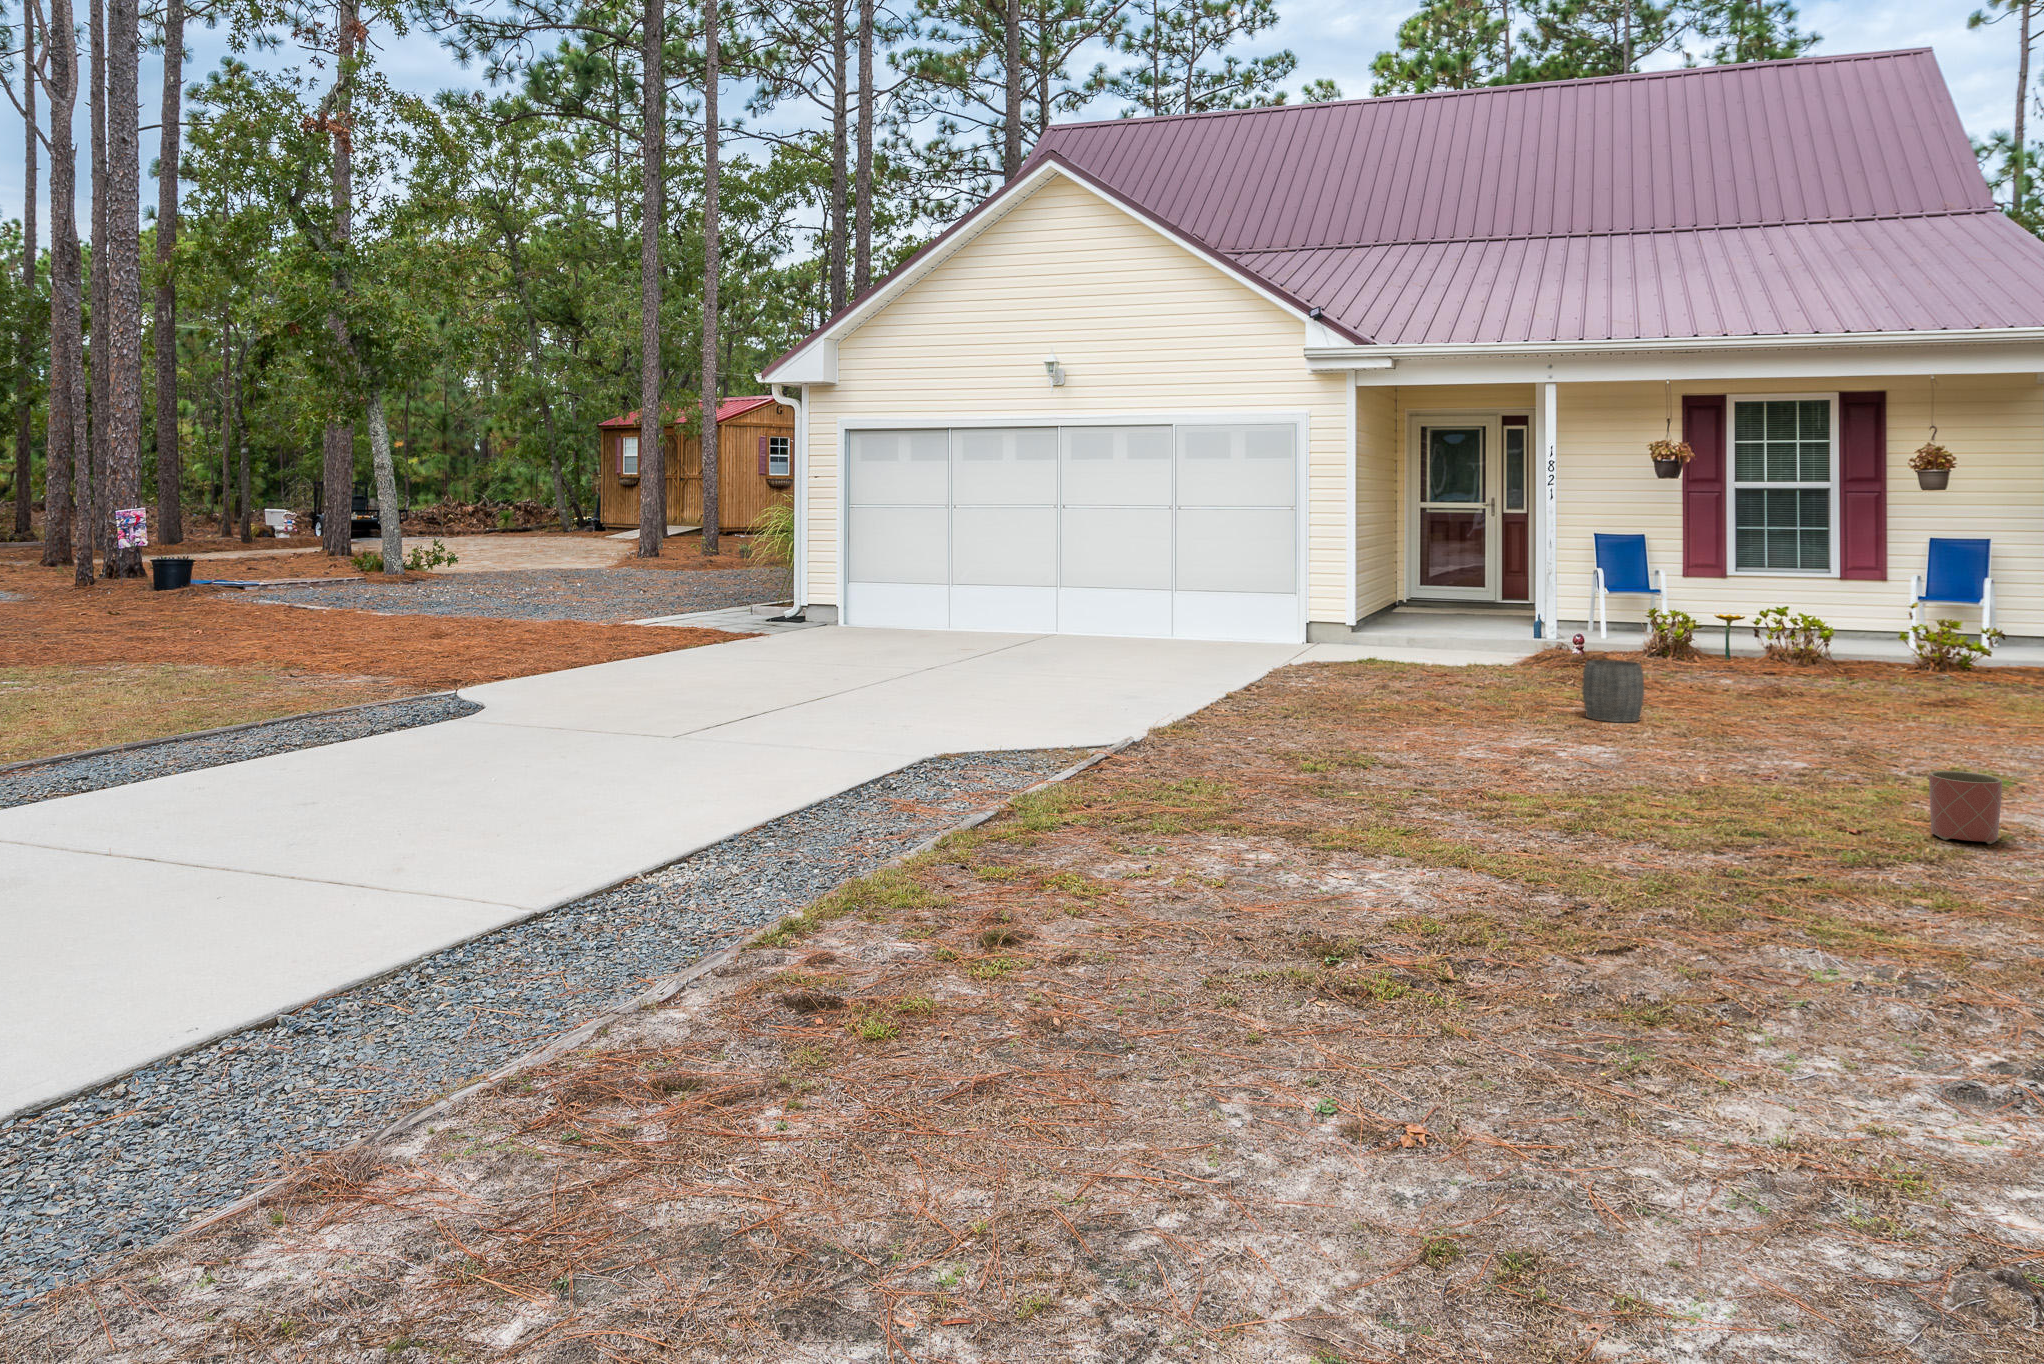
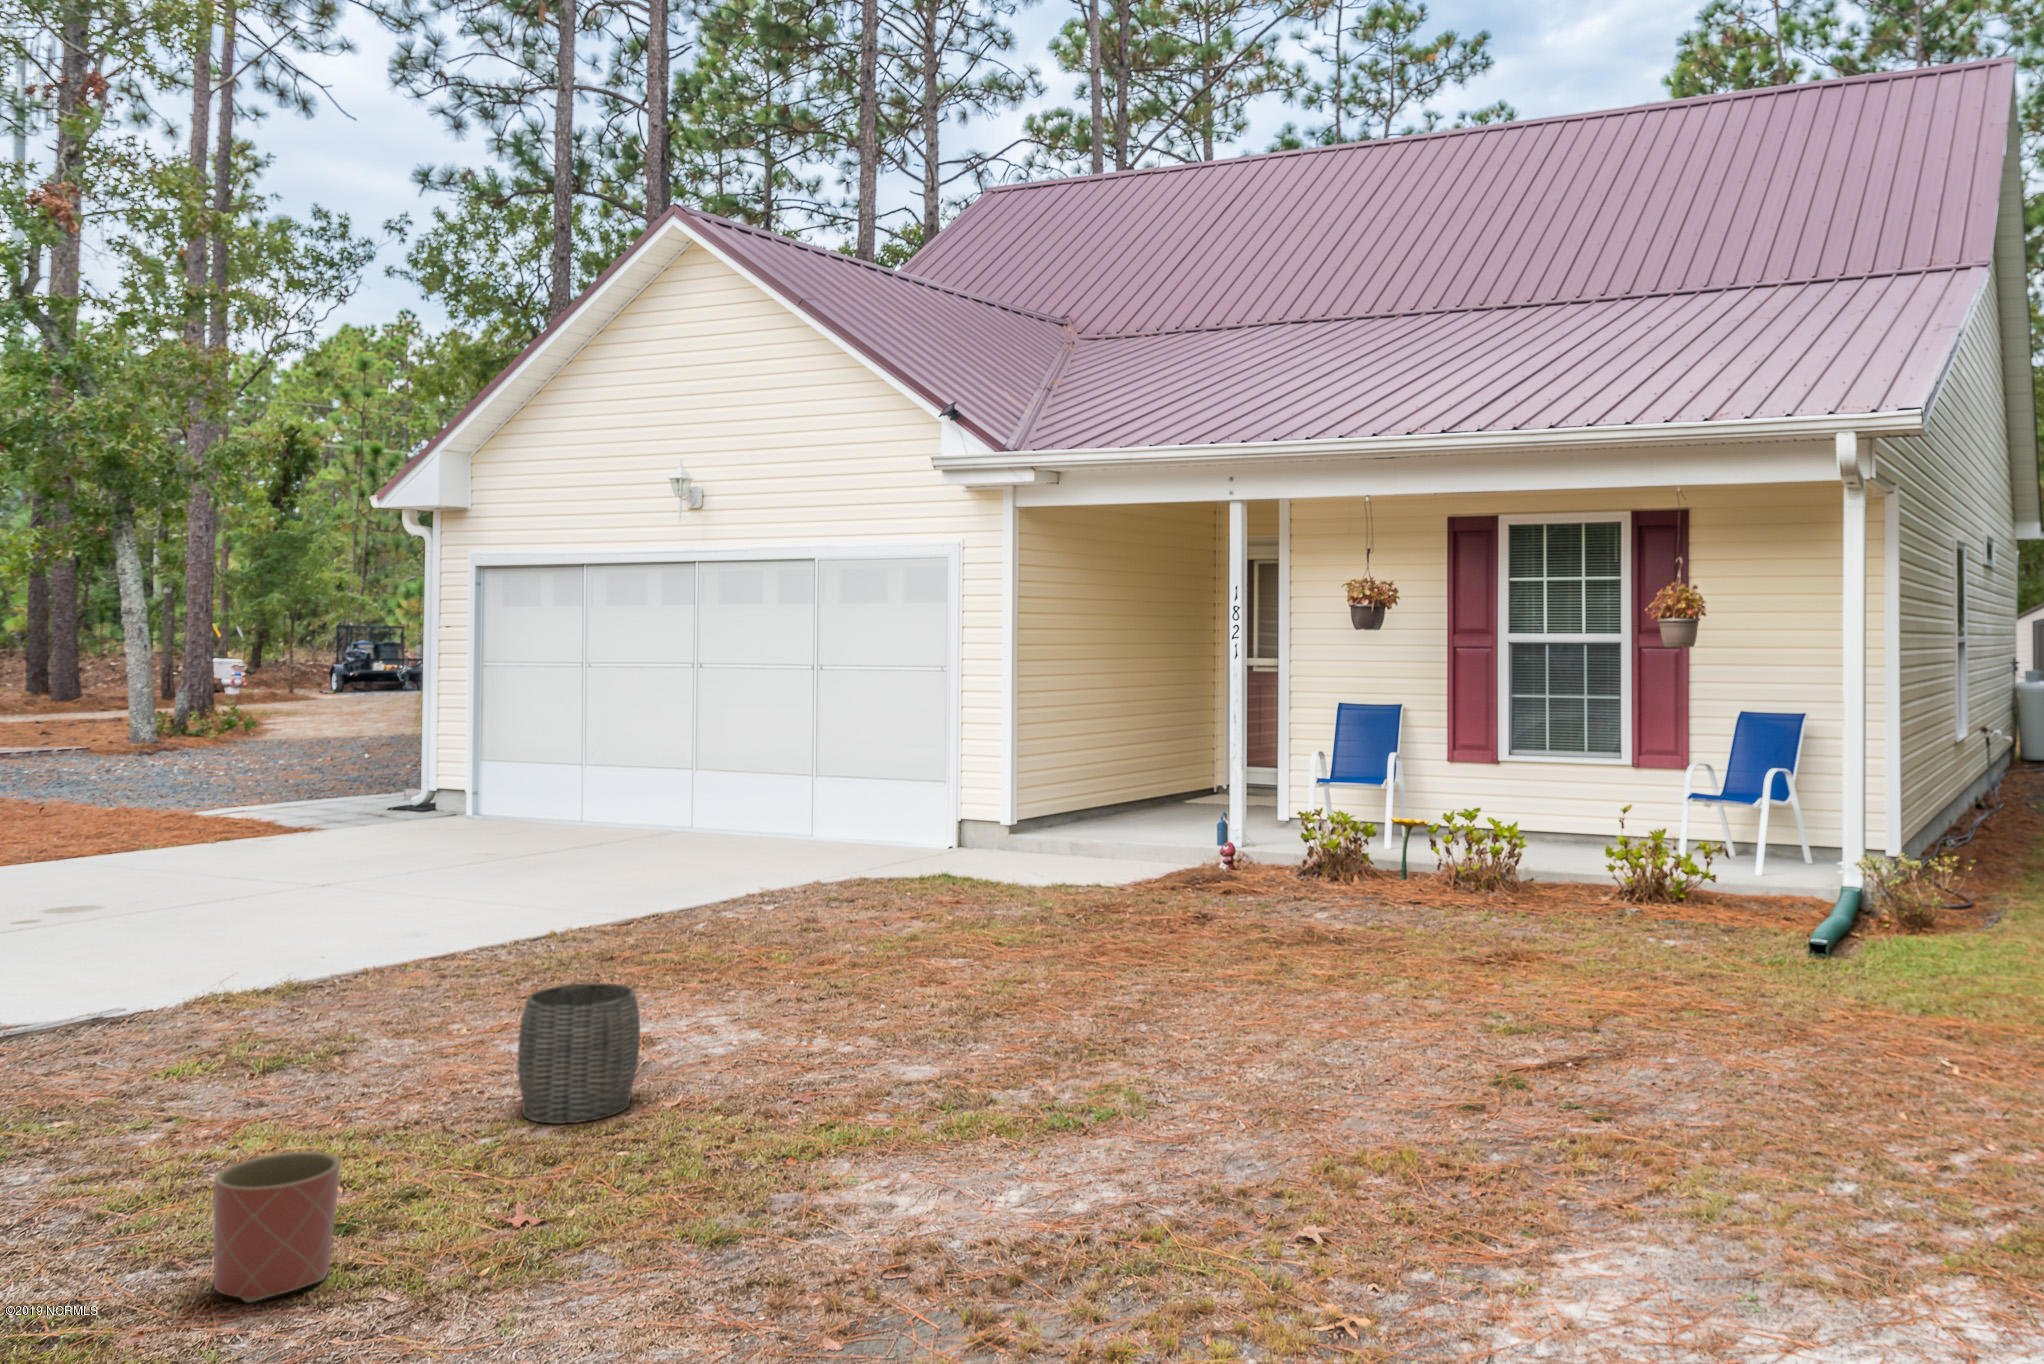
woven basket: present [1582,660,1644,722] -> present [518,983,640,1123]

